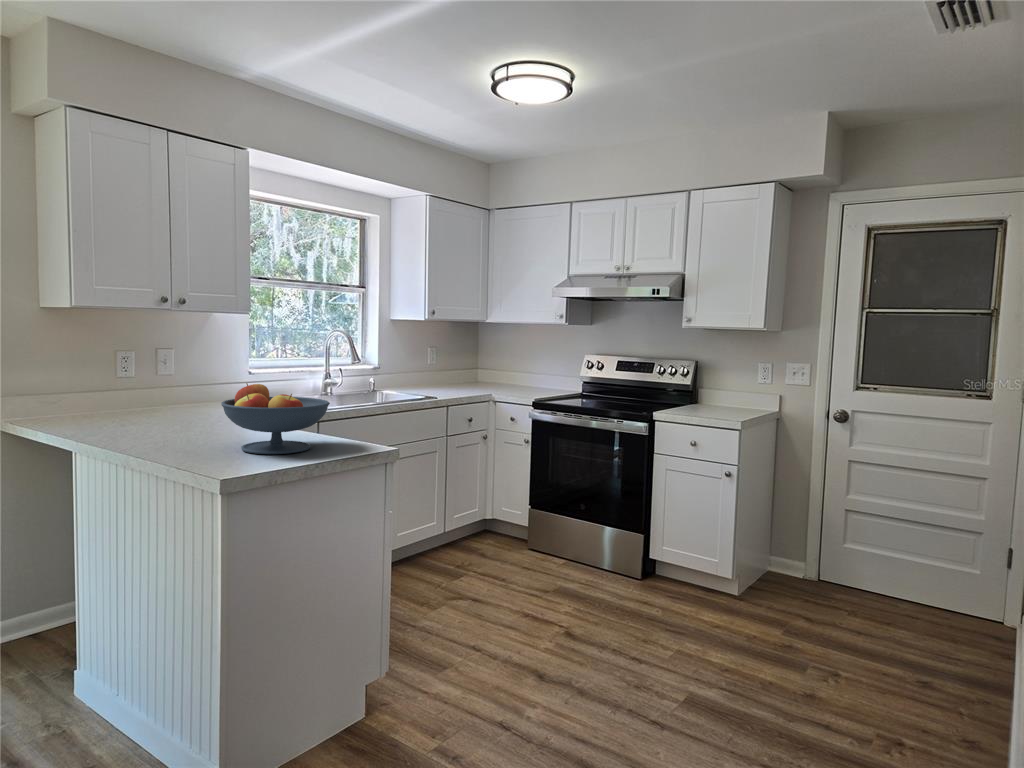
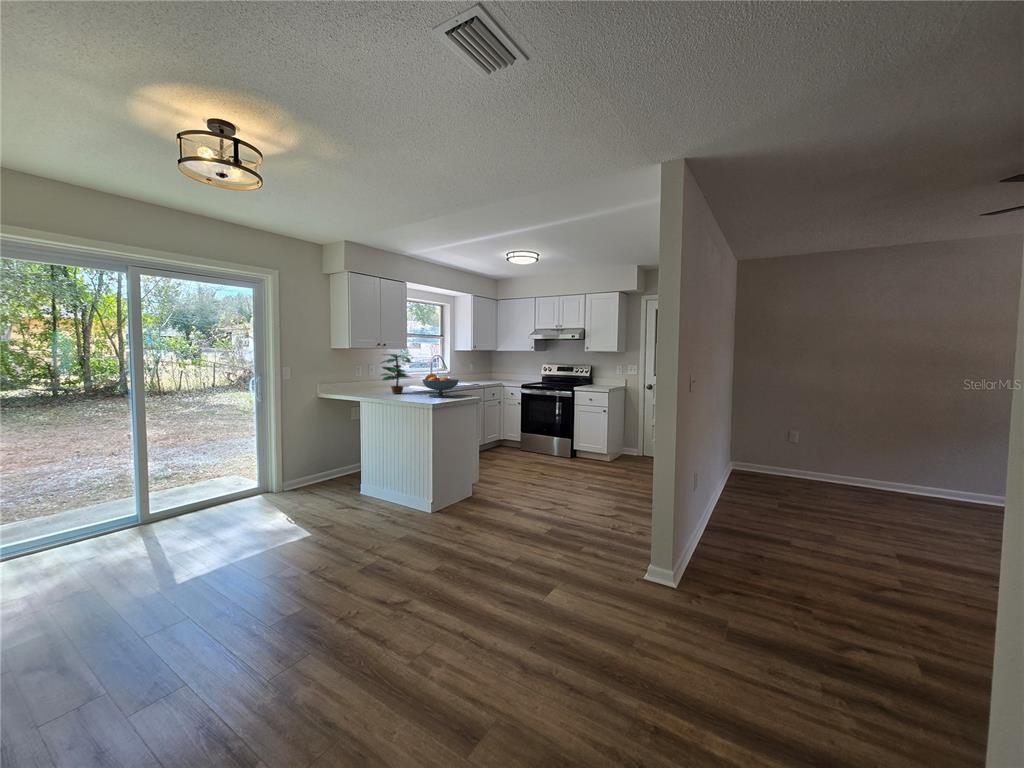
potted plant: none [130,325,230,432] -> present [381,354,411,394]

